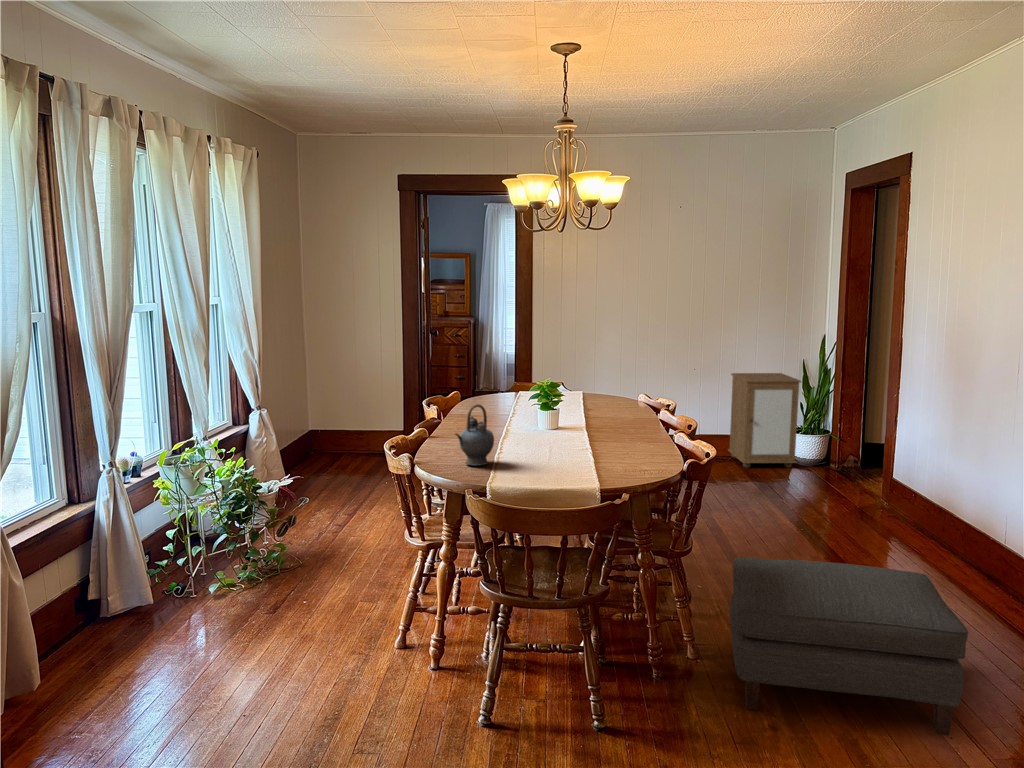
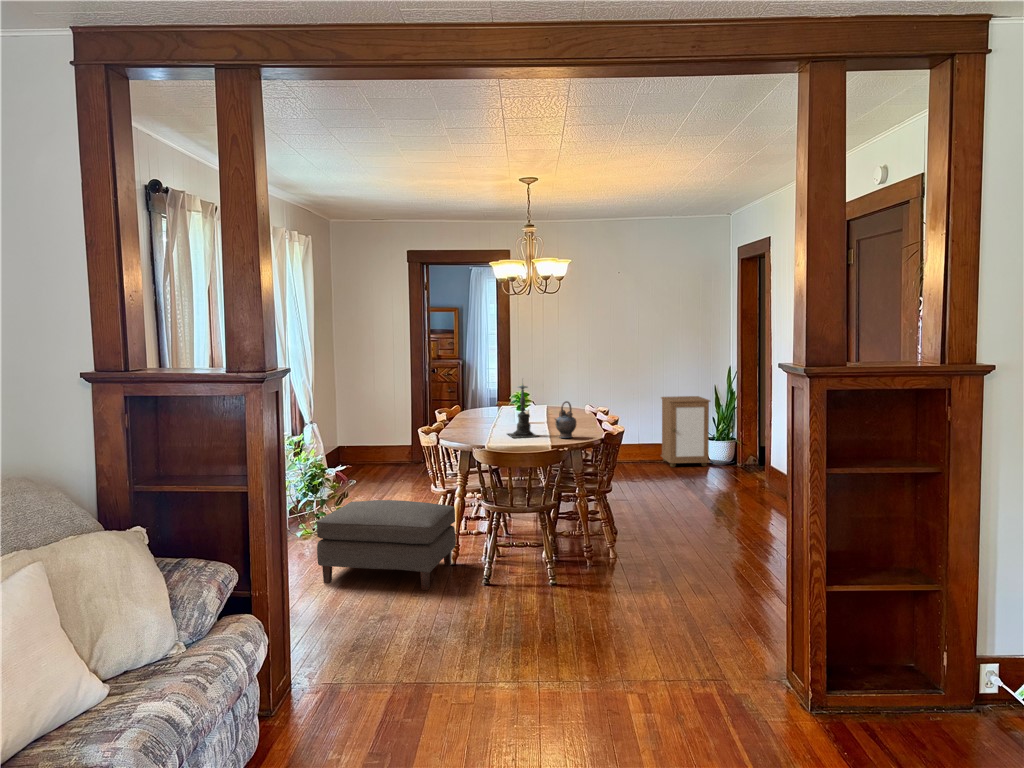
candle holder: none [524,365,578,465] -> present [508,384,538,438]
teapot: present [455,404,494,466] -> present [555,401,576,438]
ottoman: present [730,557,969,735] -> present [317,500,456,590]

